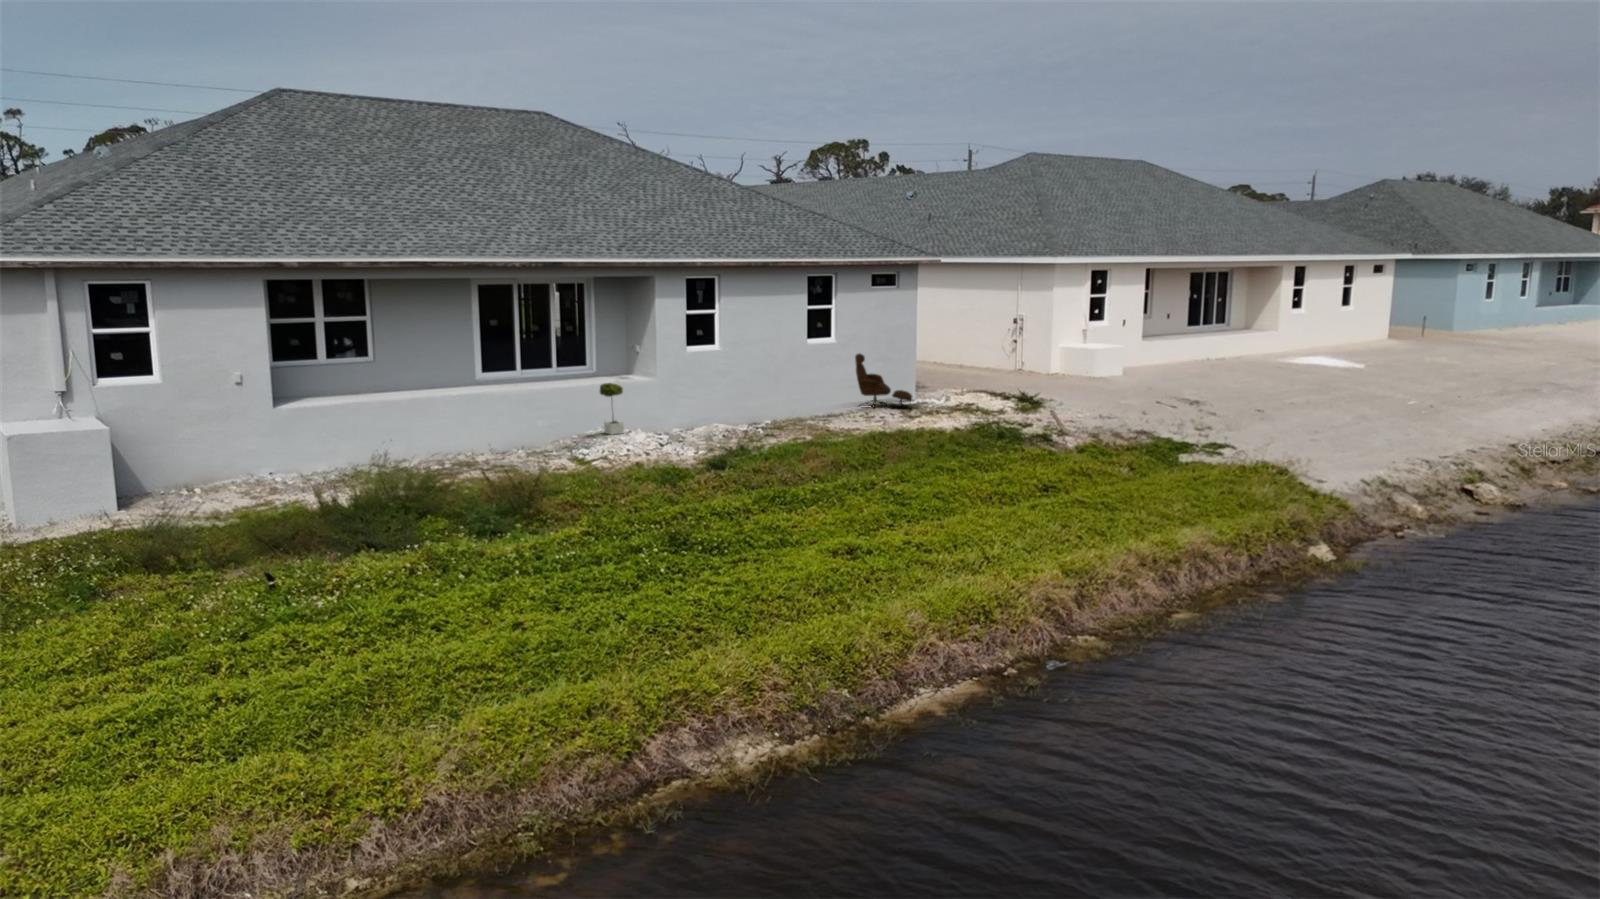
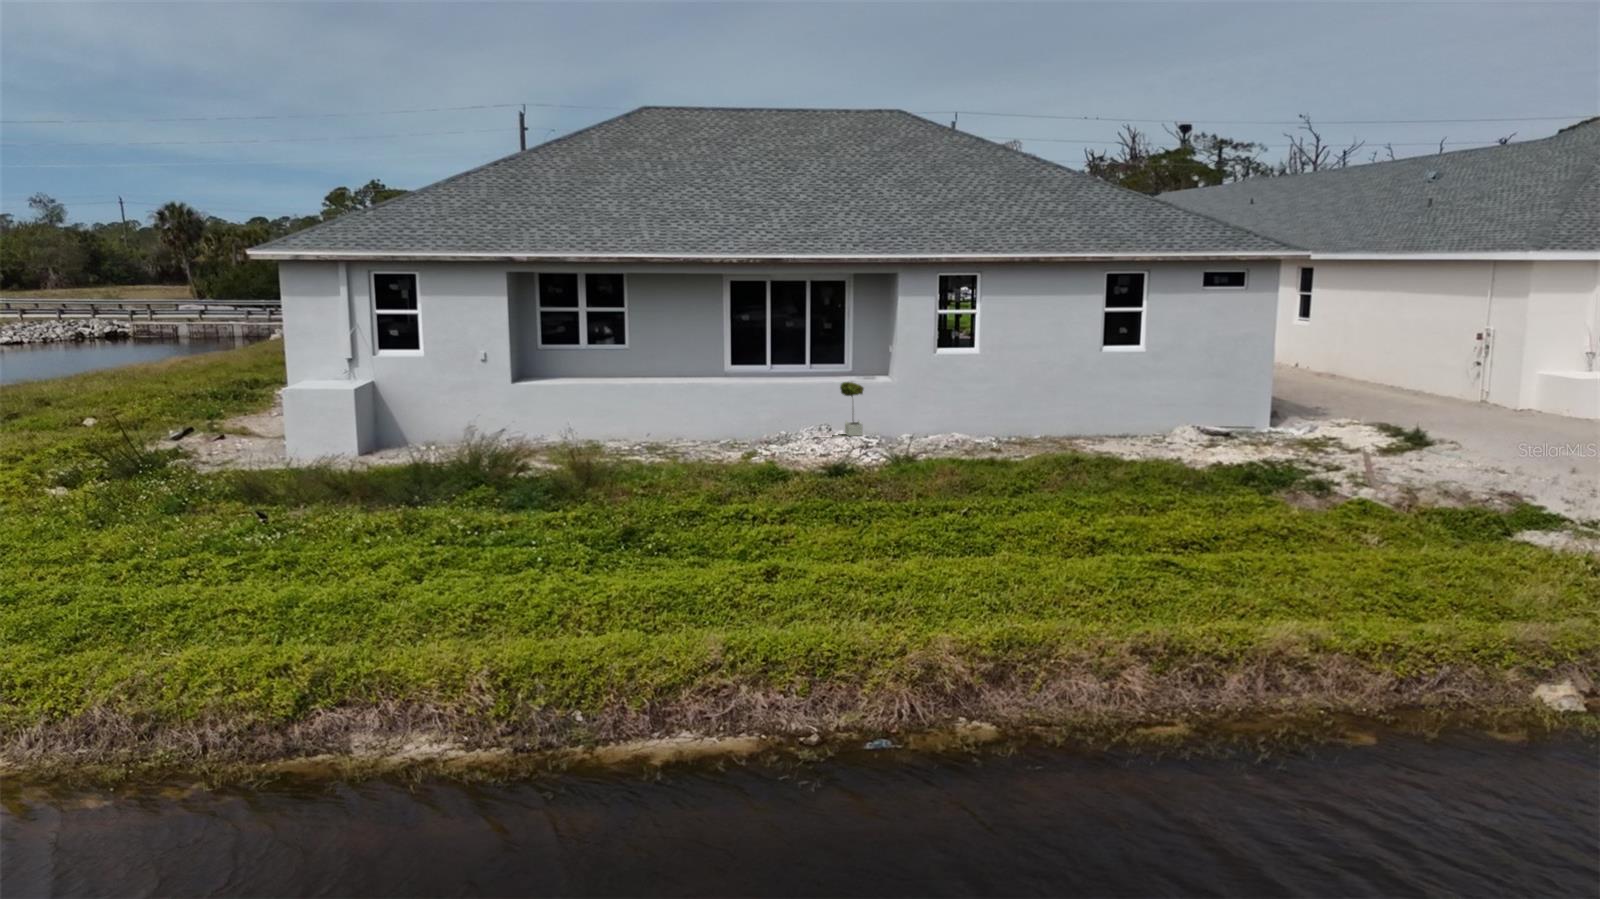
lounge chair: present [855,354,912,408] -> none [1162,364,1232,433]

